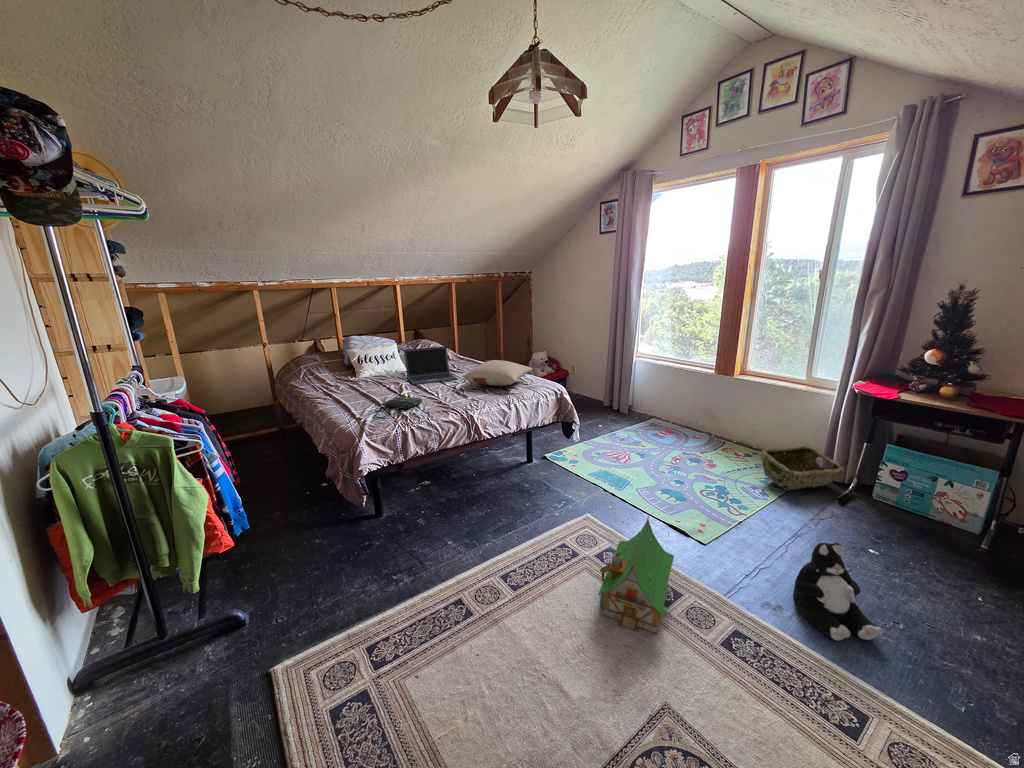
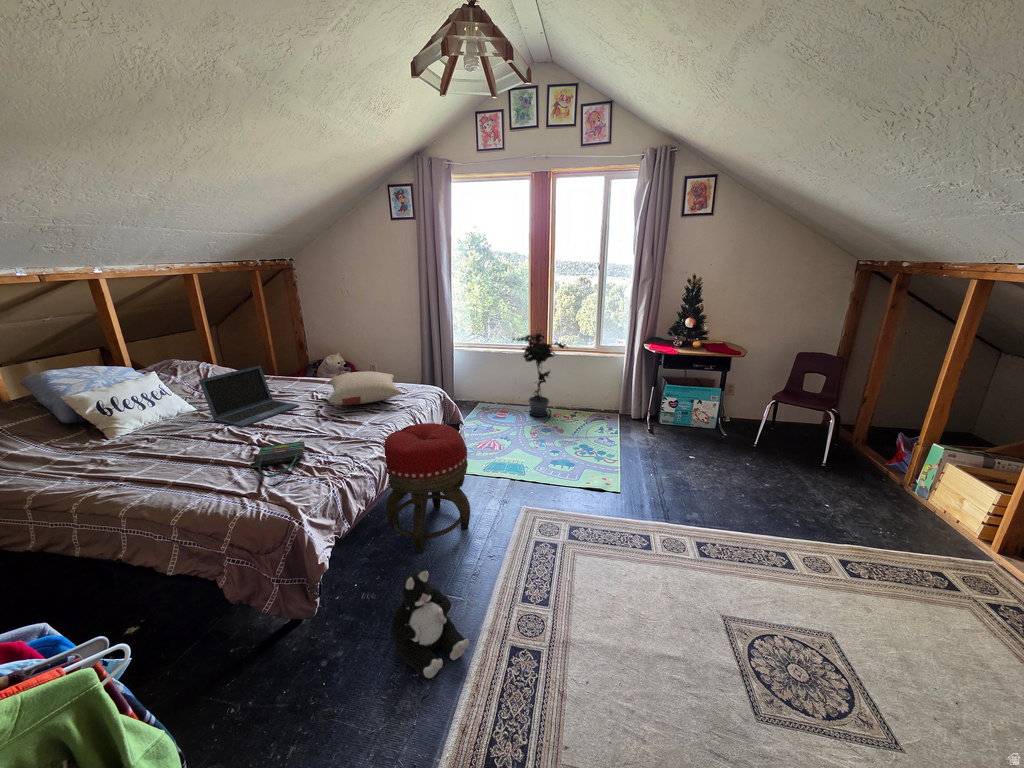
potted plant: none [684,346,743,446] -> present [513,333,568,416]
footstool: none [462,407,534,510] -> present [385,423,470,553]
woven basket: present [762,446,844,490] -> none [599,398,645,434]
toy house: present [598,517,674,633] -> none [590,483,676,582]
plush toy: present [793,543,883,640] -> present [391,569,469,678]

